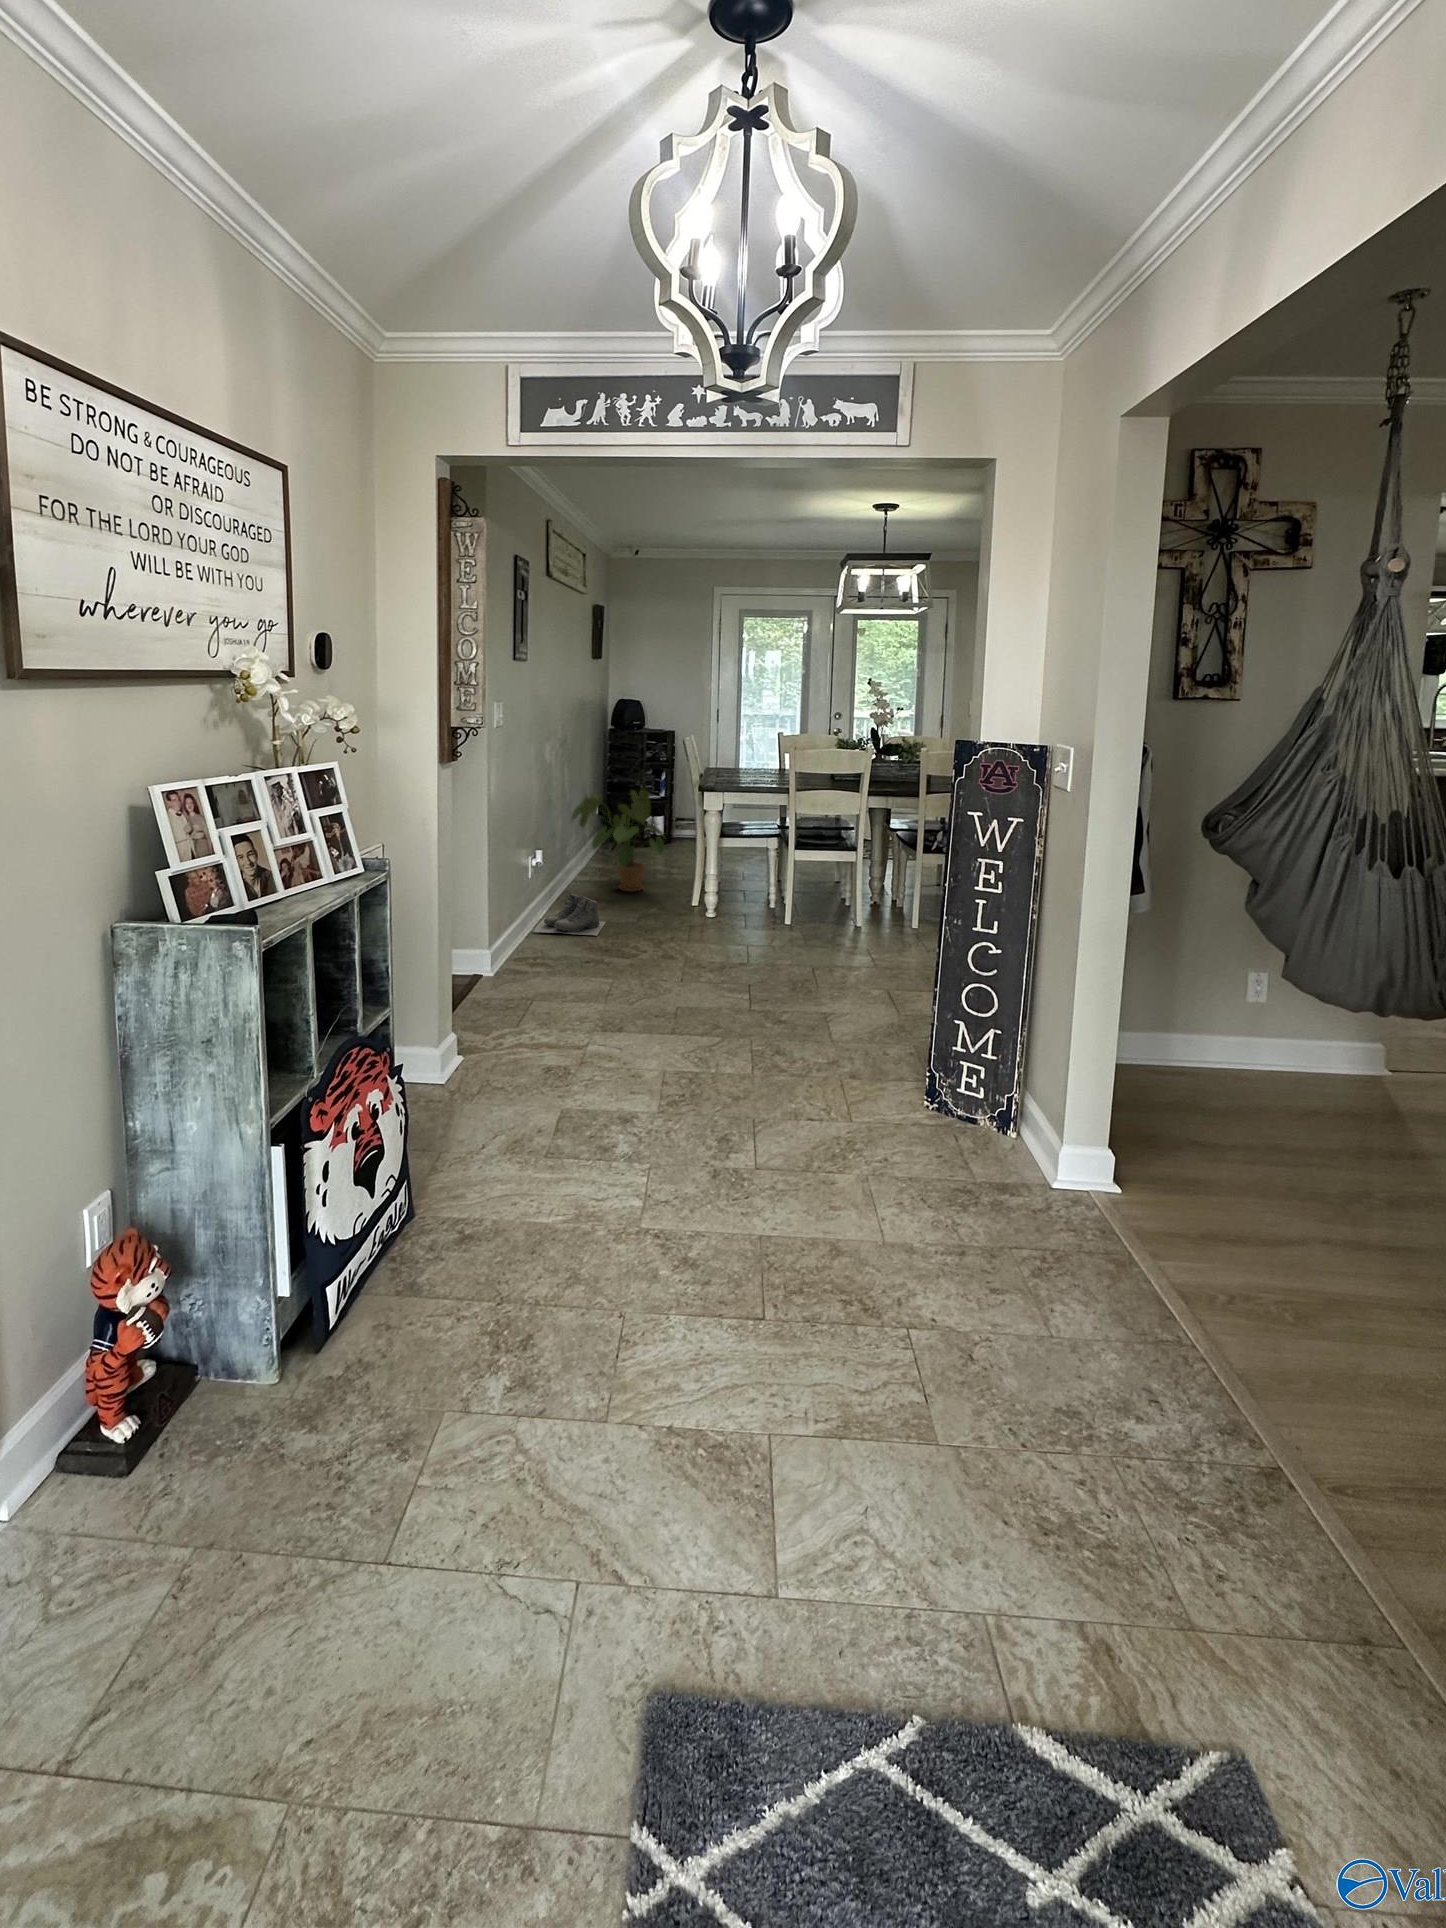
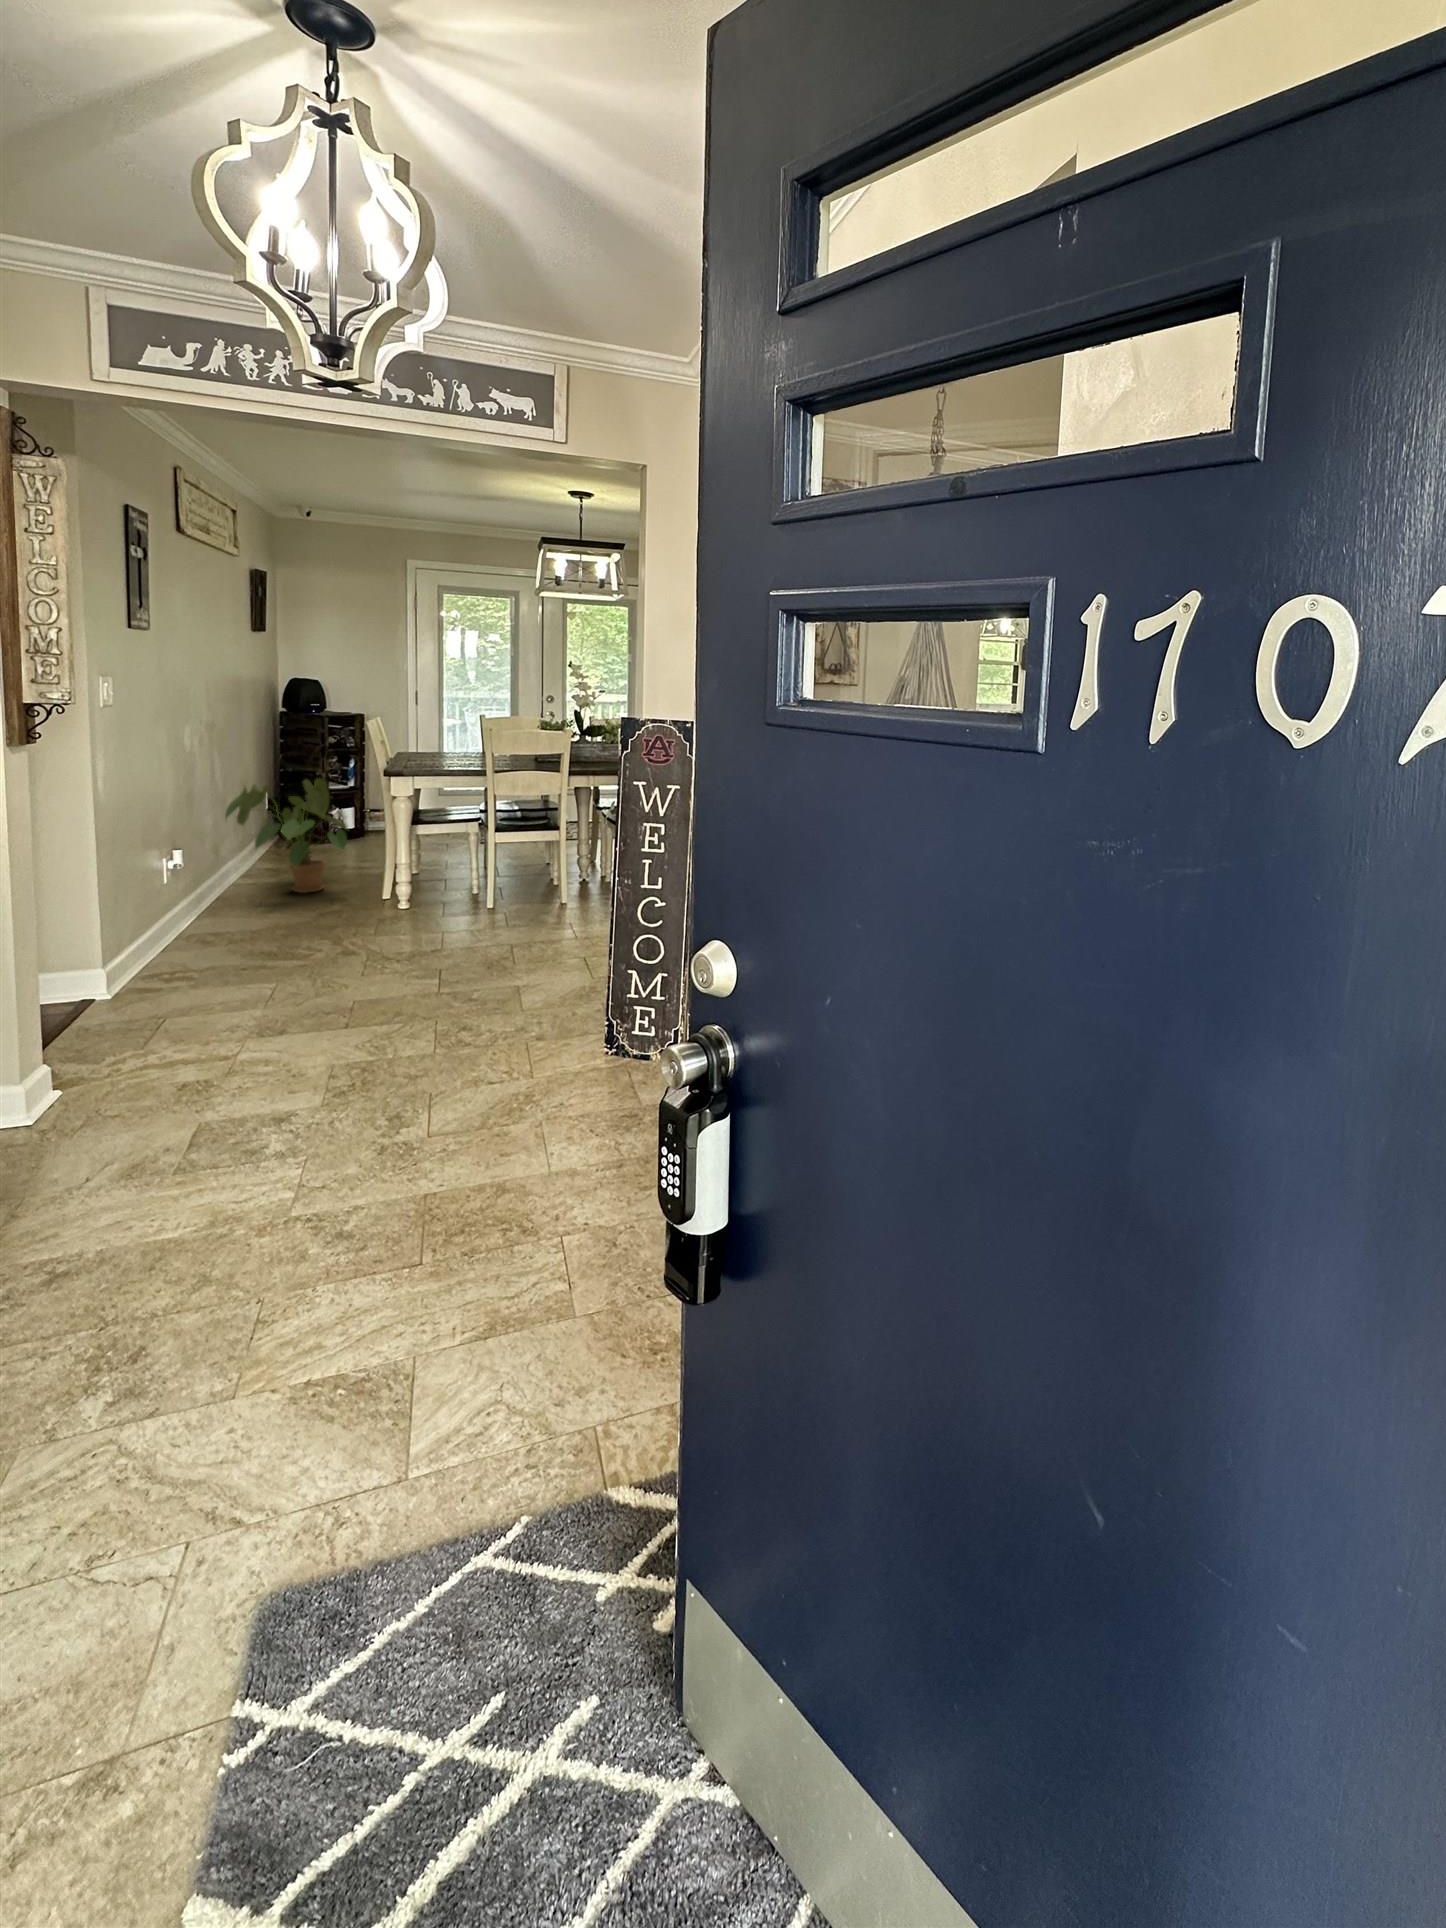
boots: present [533,893,605,936] -> none [172,898,273,947]

